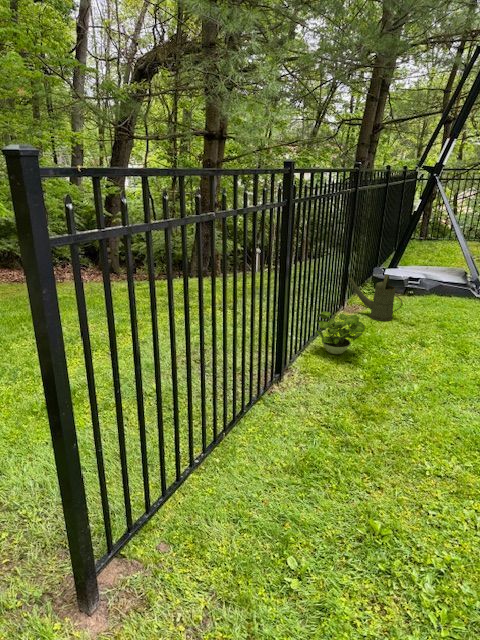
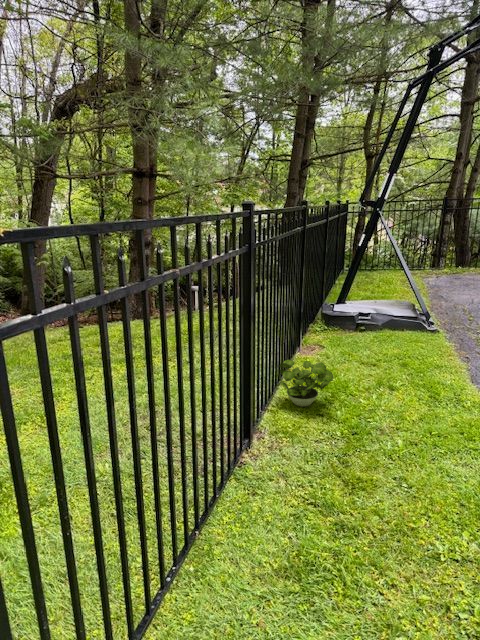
watering can: present [349,275,403,321] -> none [303,313,360,361]

